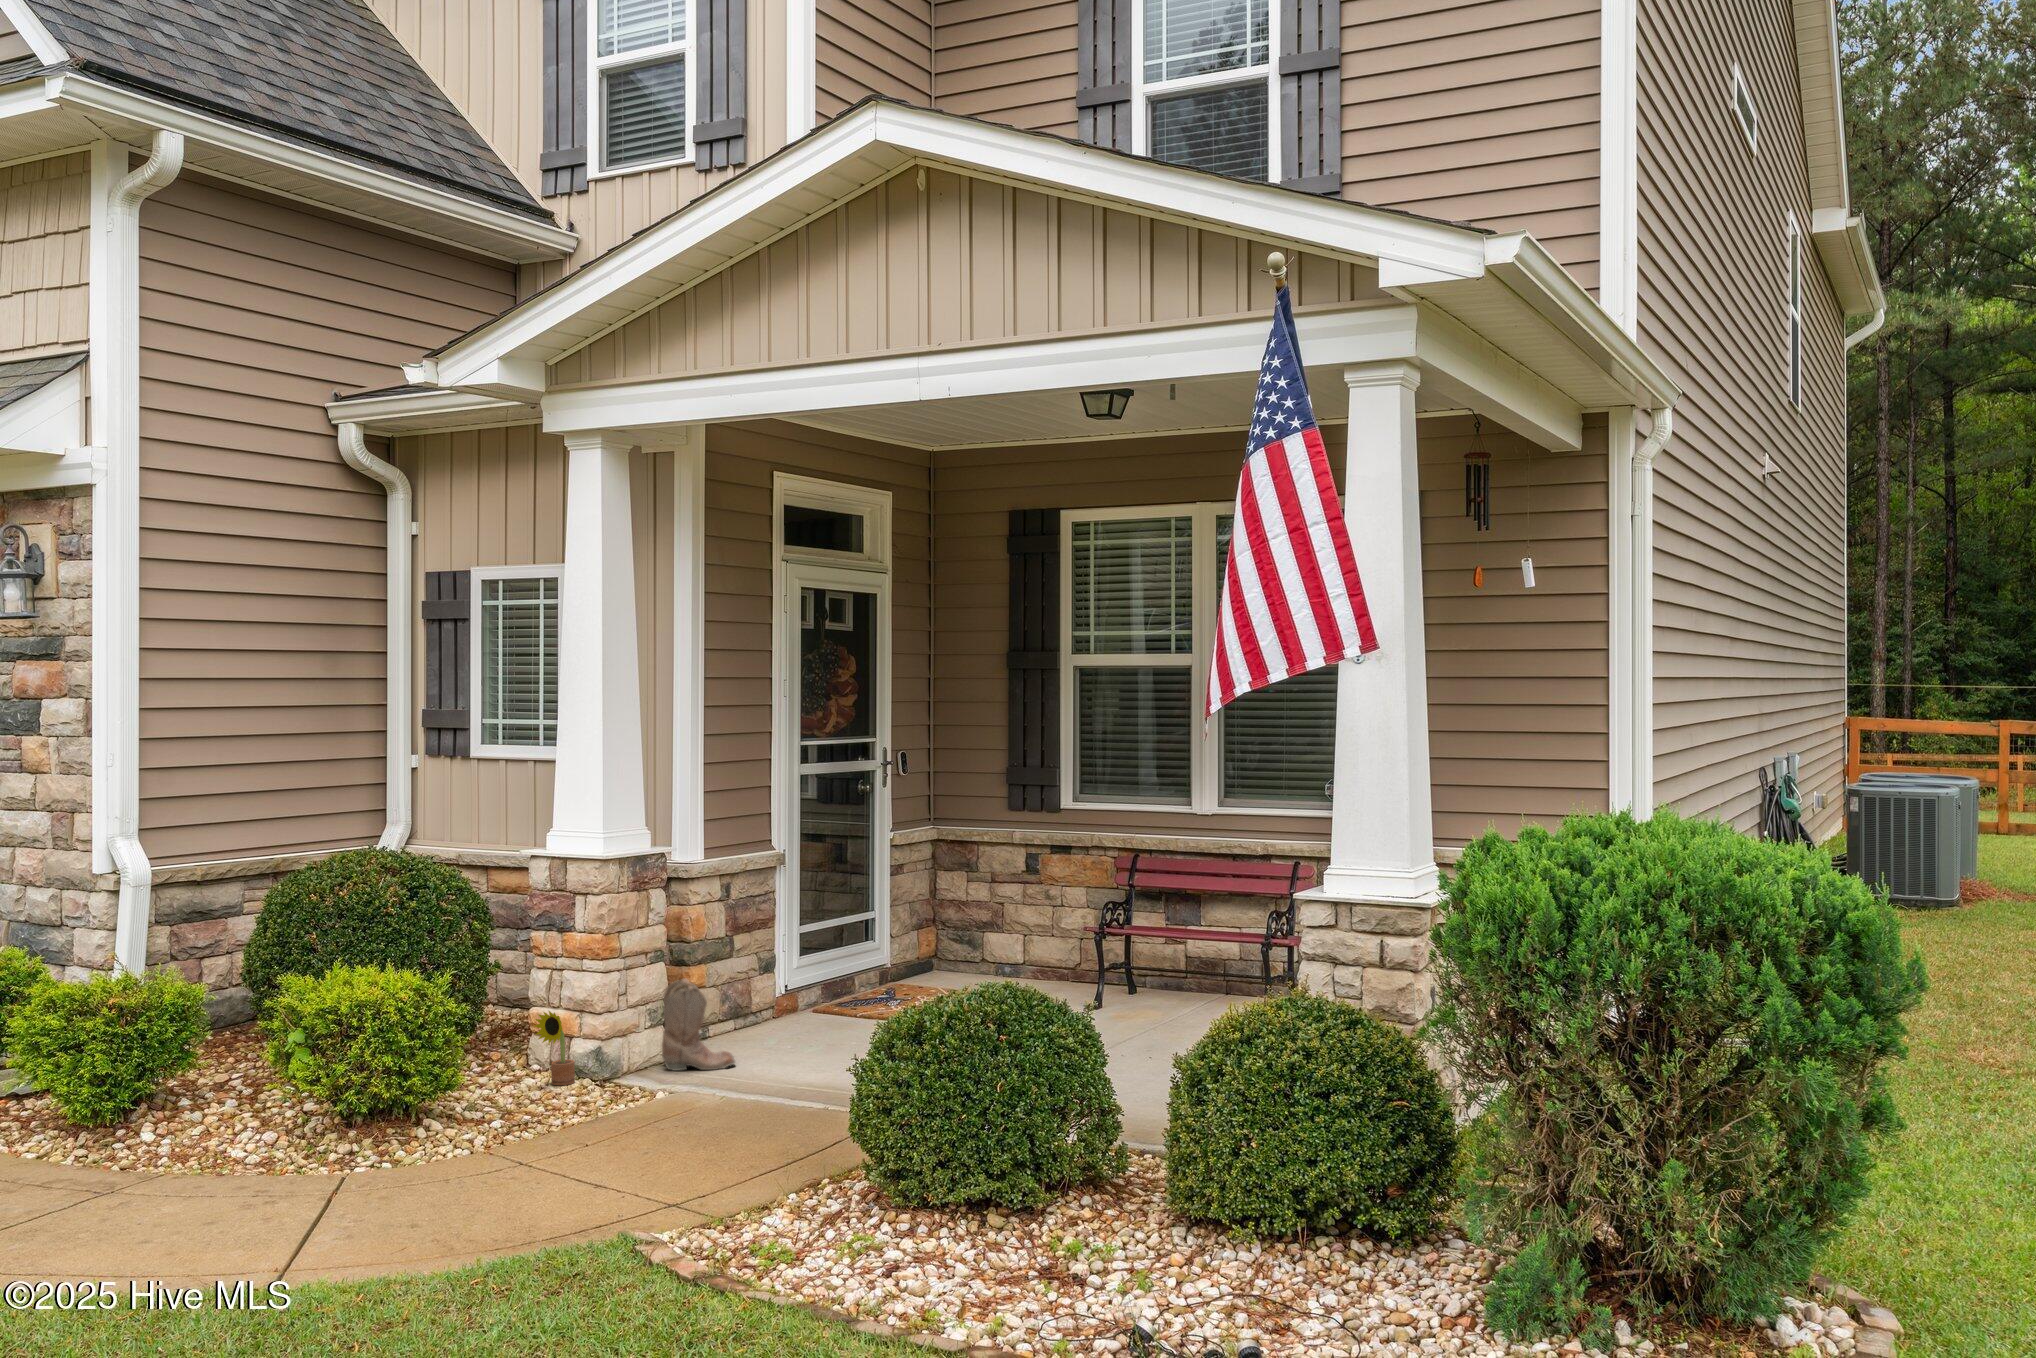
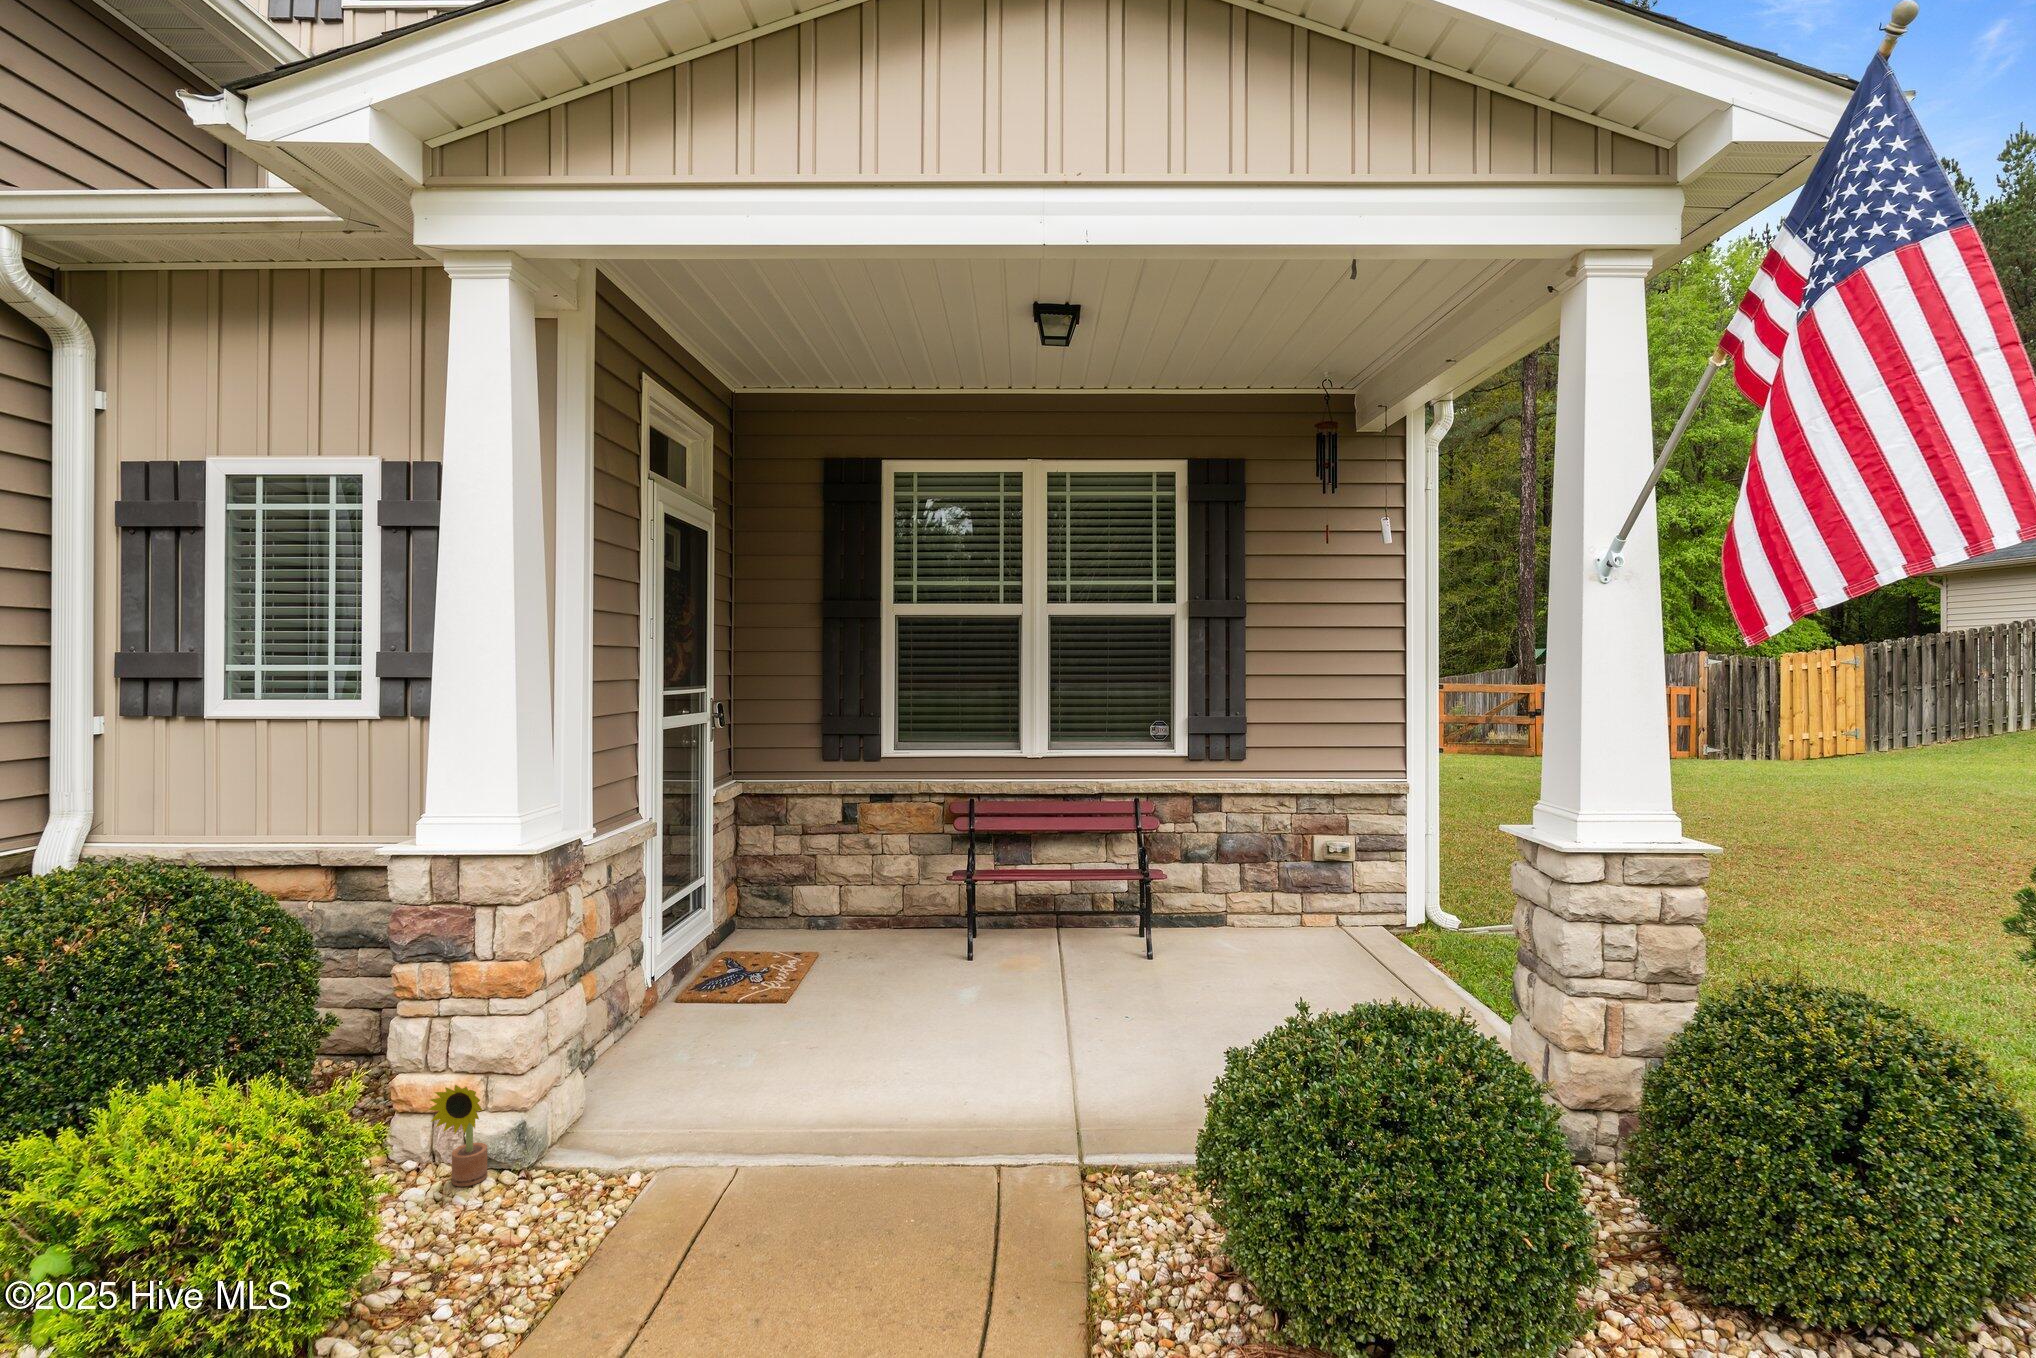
boots: present [662,979,736,1071] -> none [584,998,688,1123]

